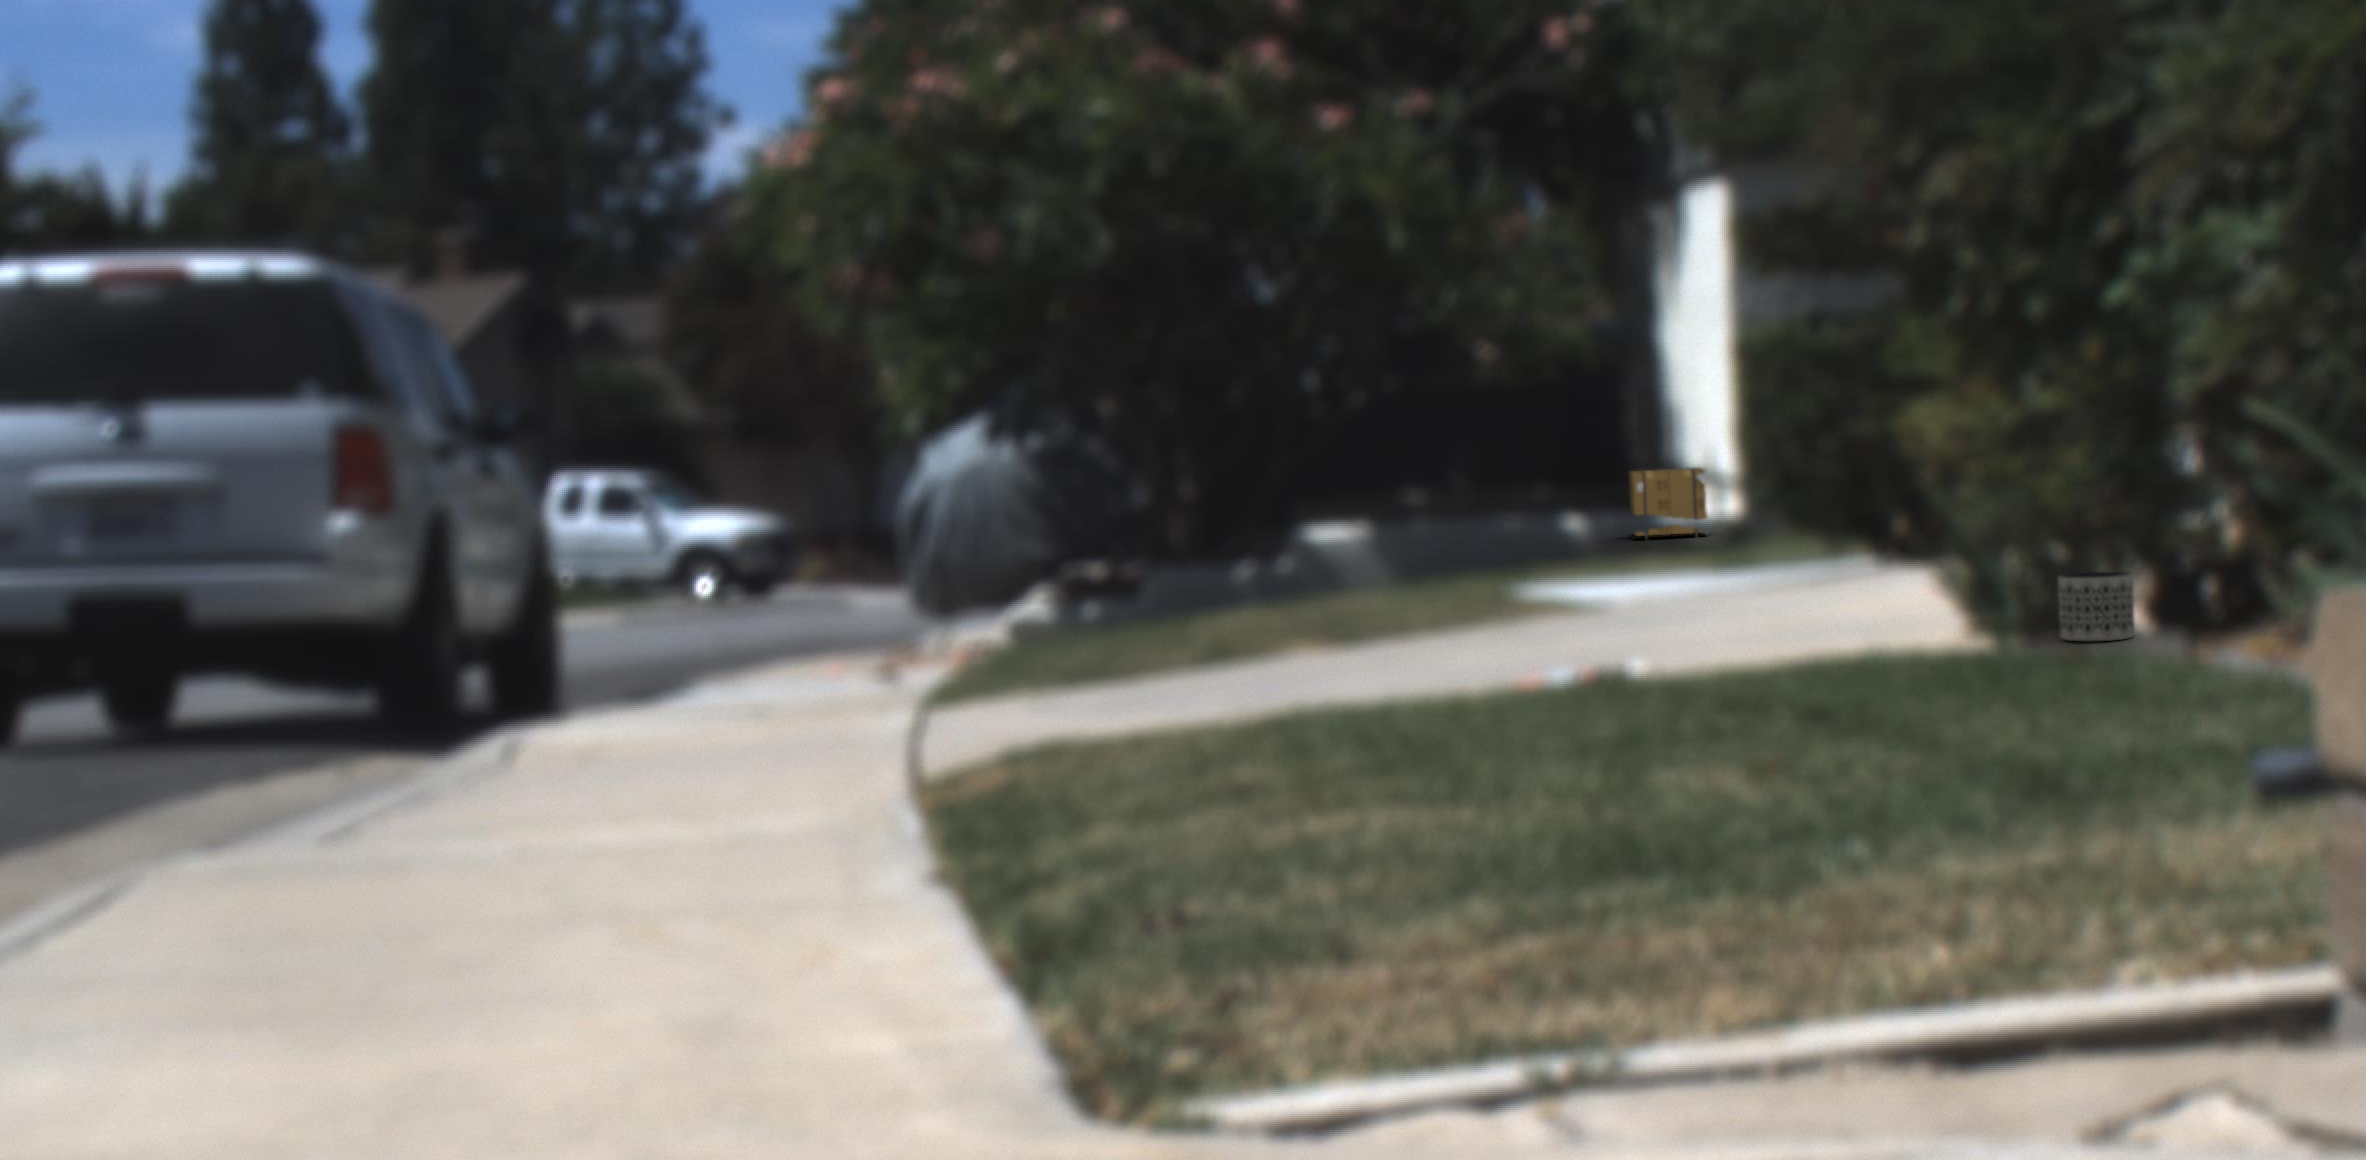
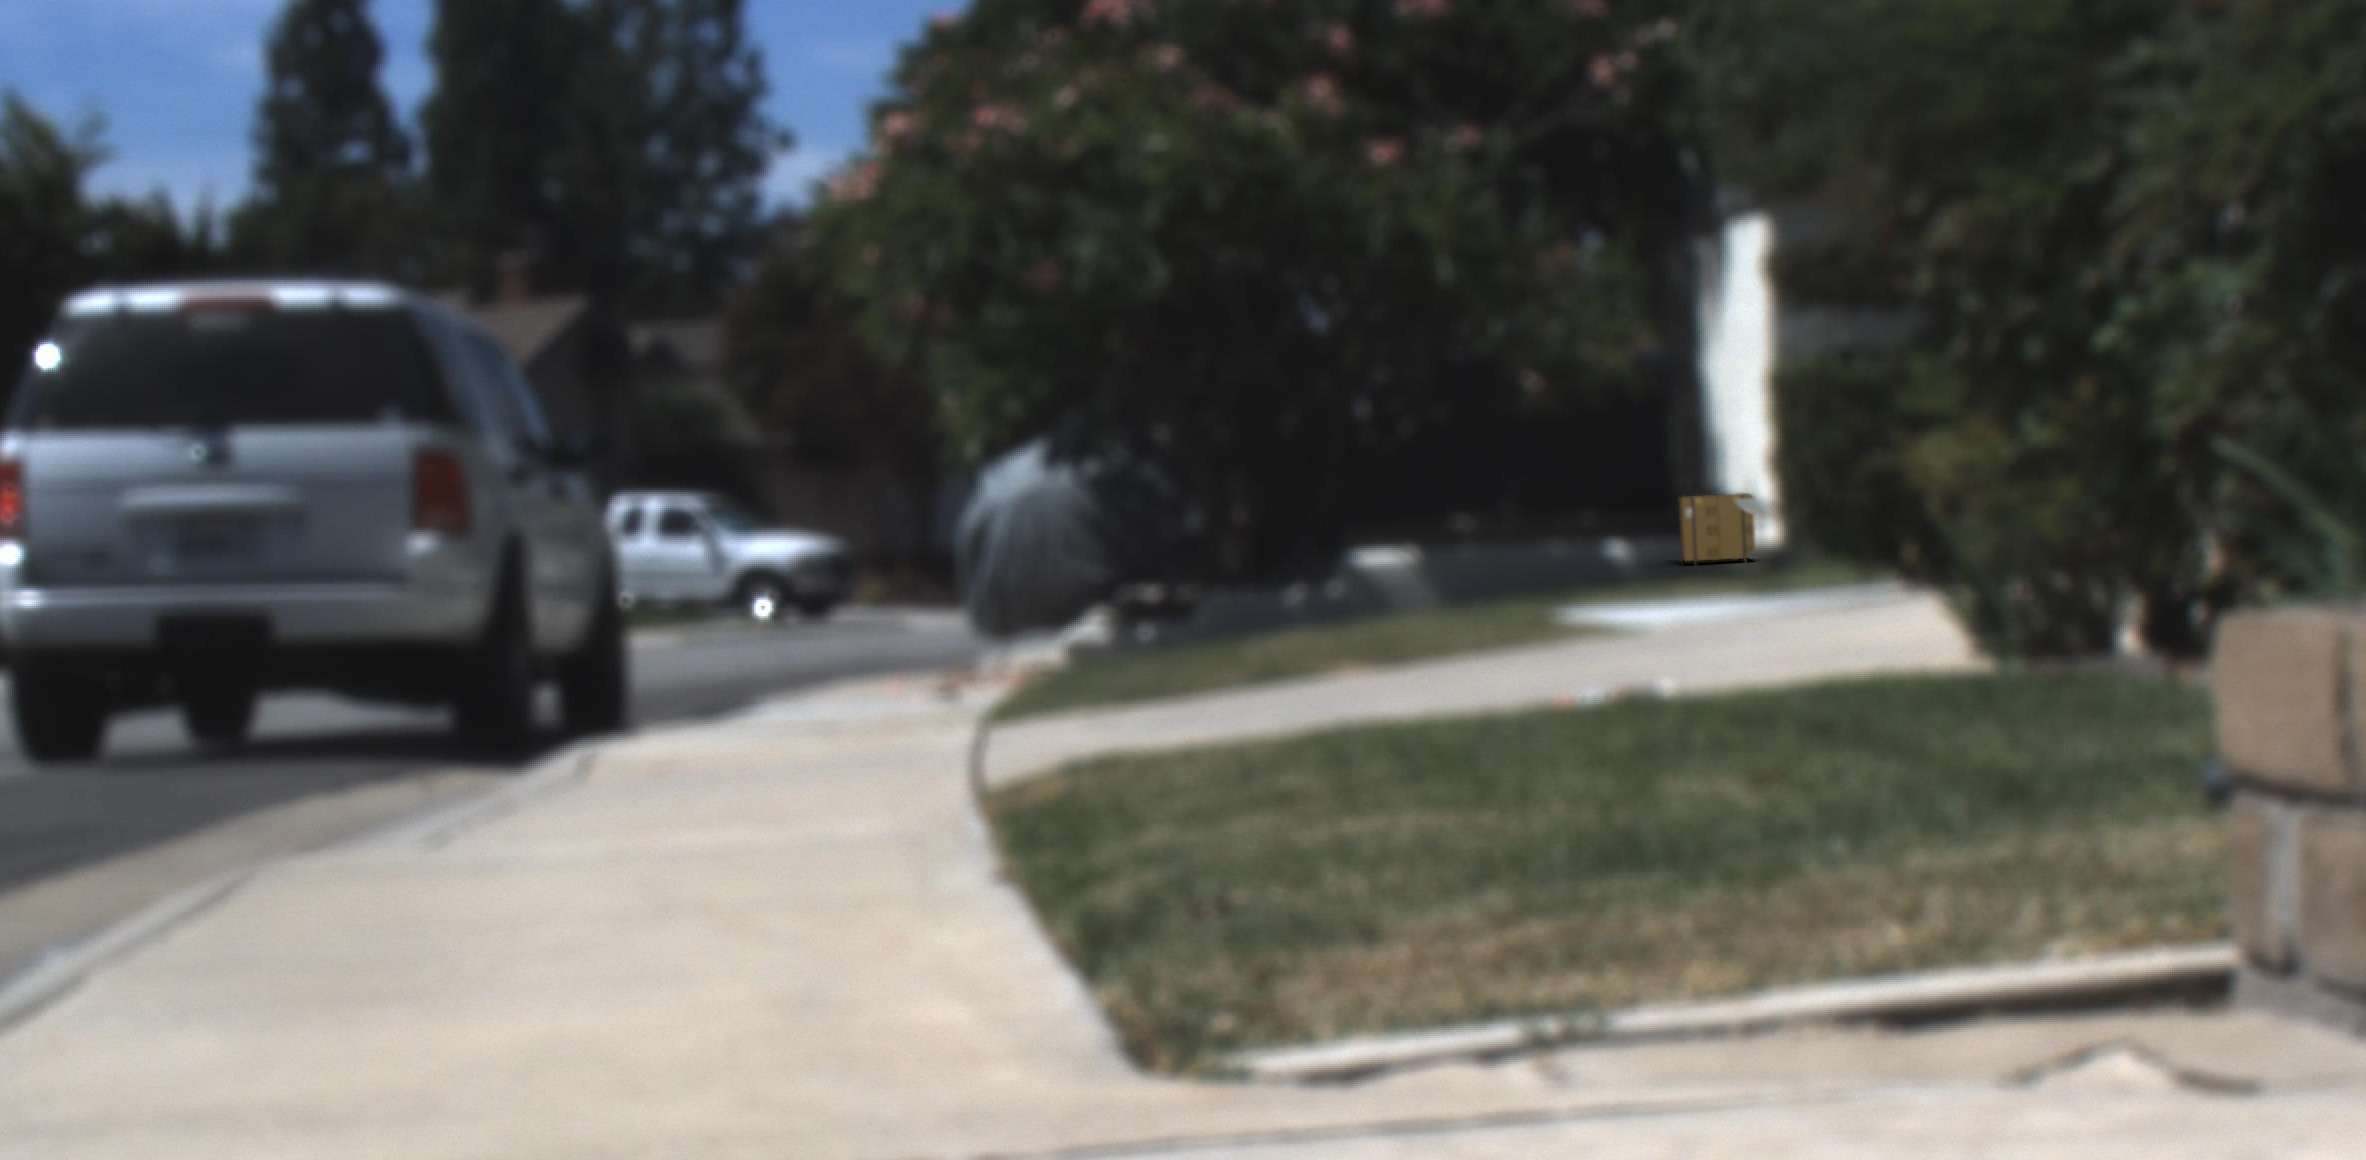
planter: present [2058,572,2135,641] -> none [2057,599,2129,664]

